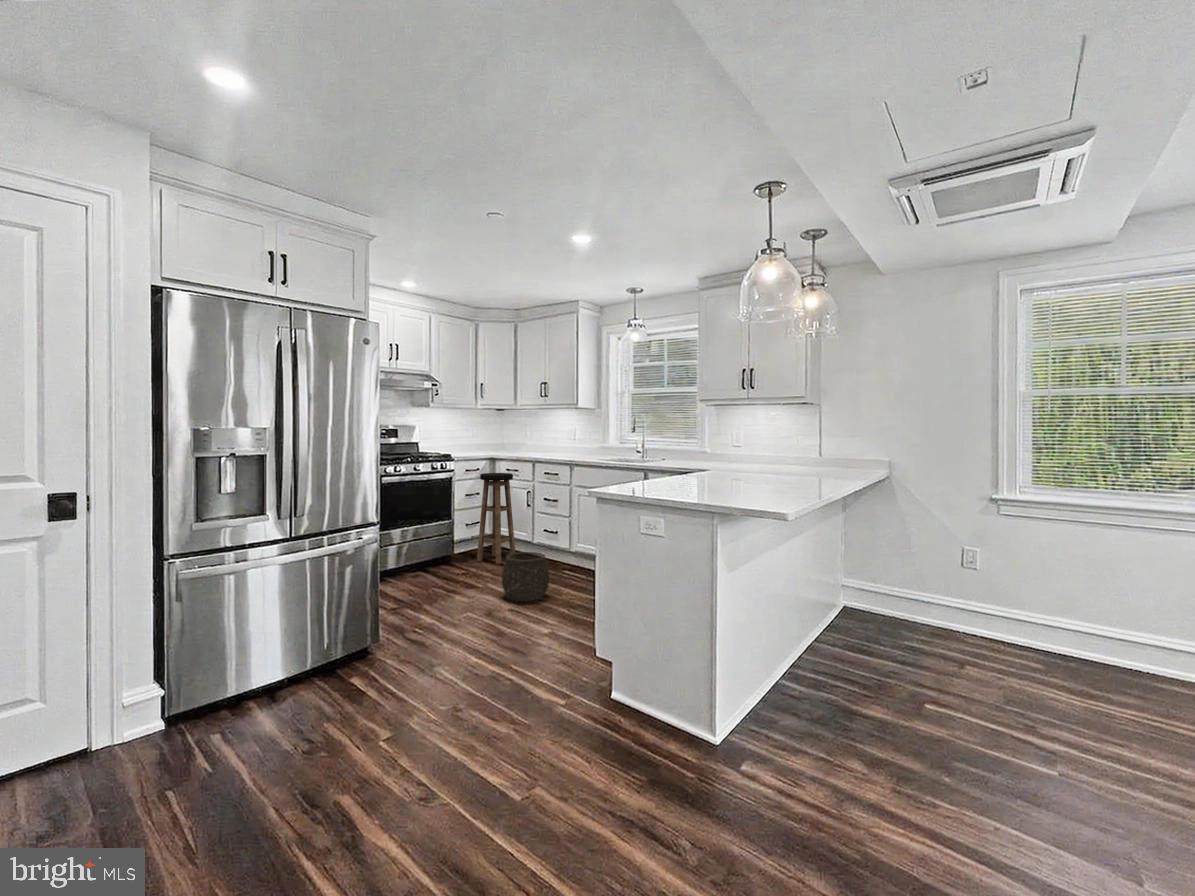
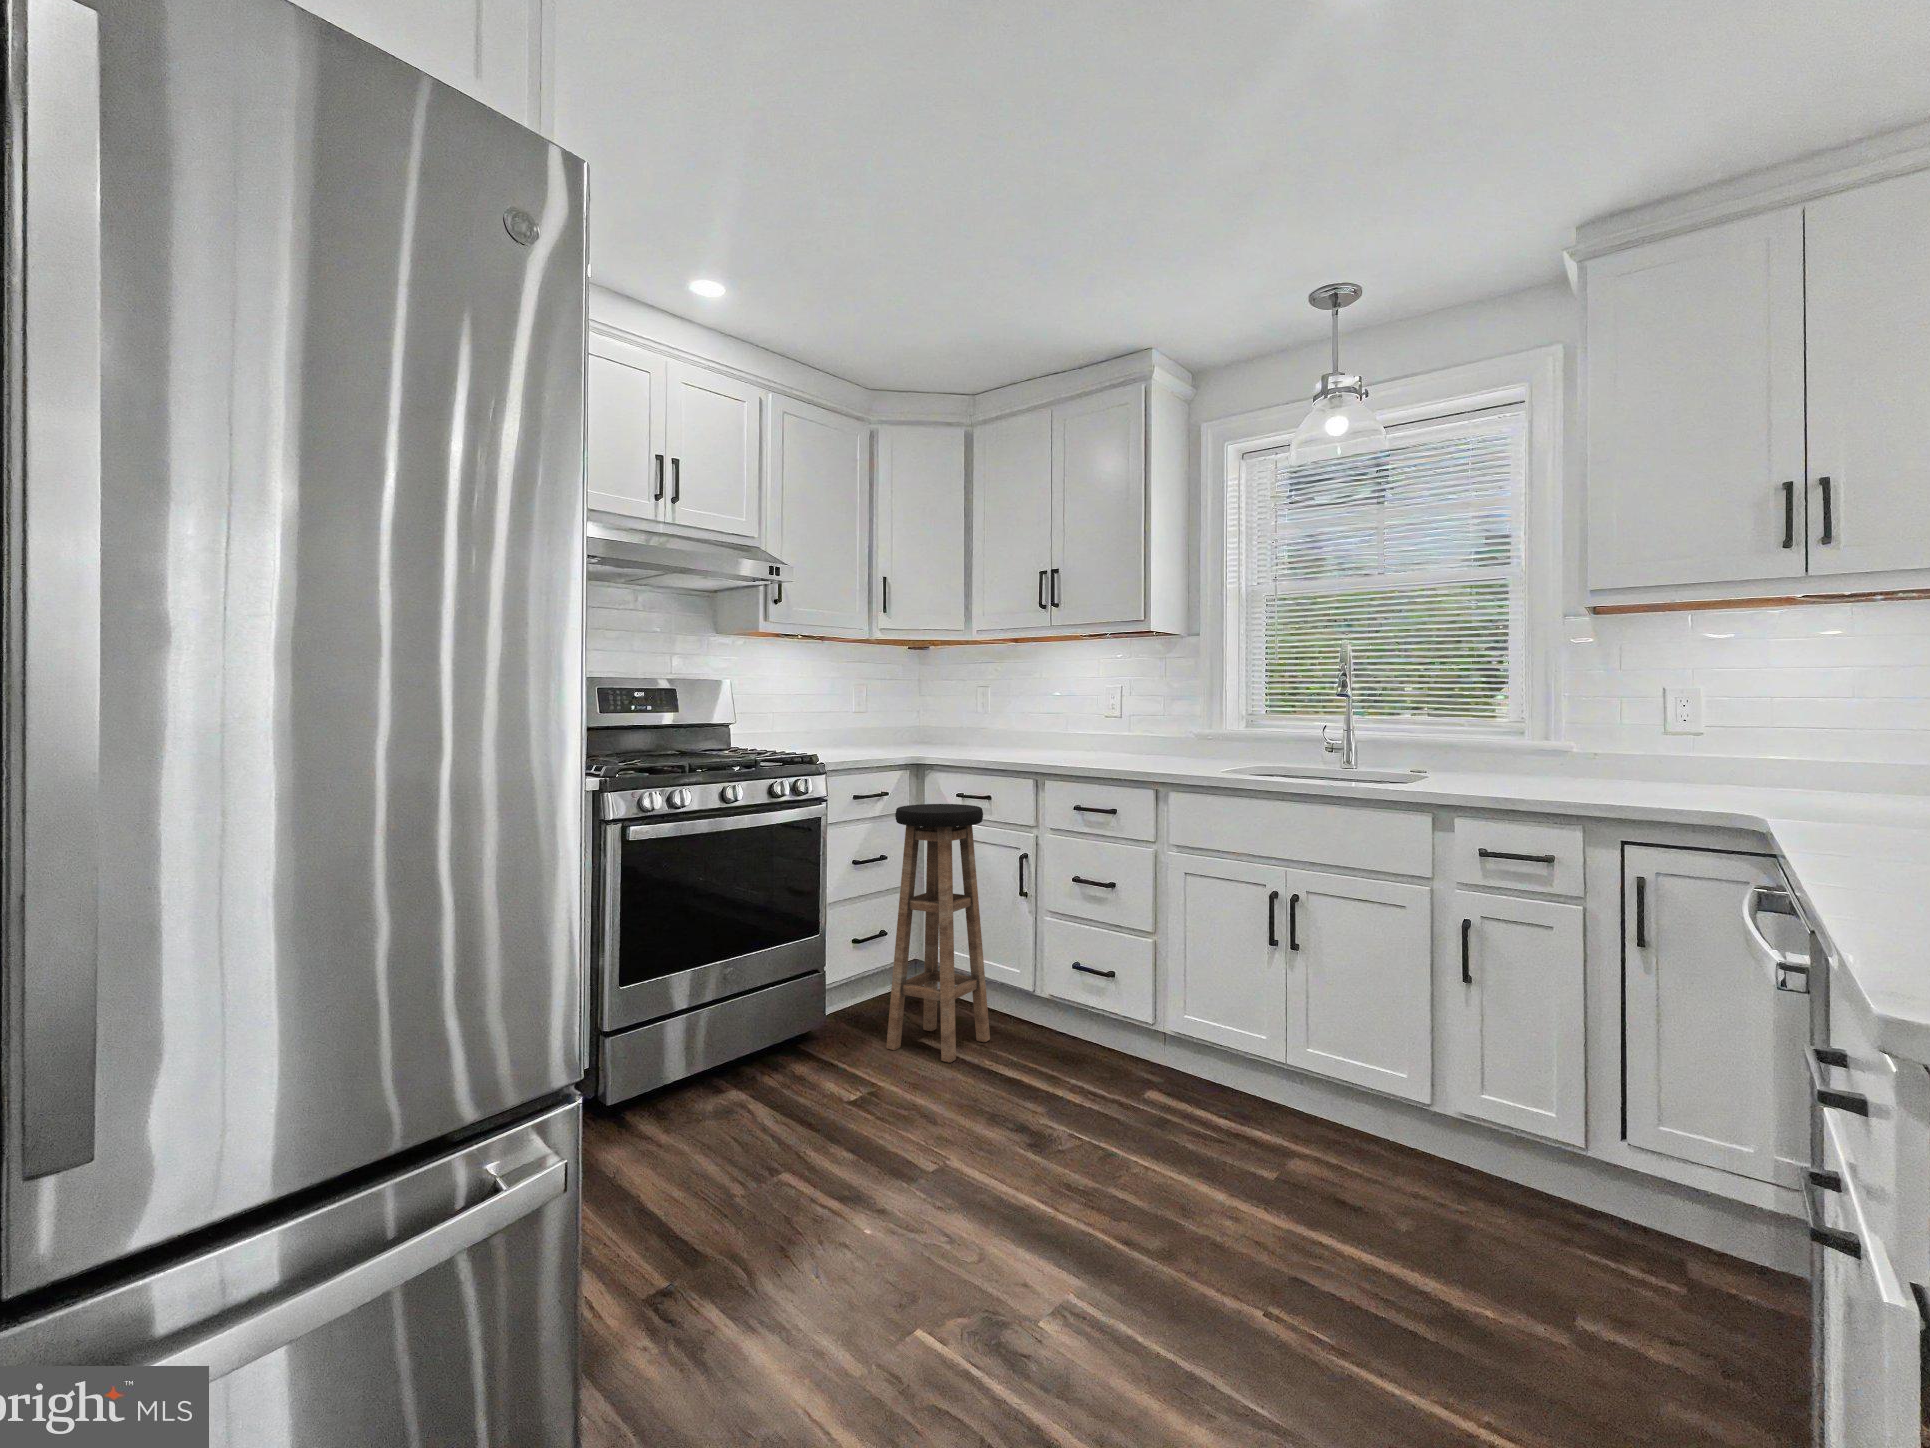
woven basket: present [502,552,550,601] -> none [1003,1066,1162,1256]

